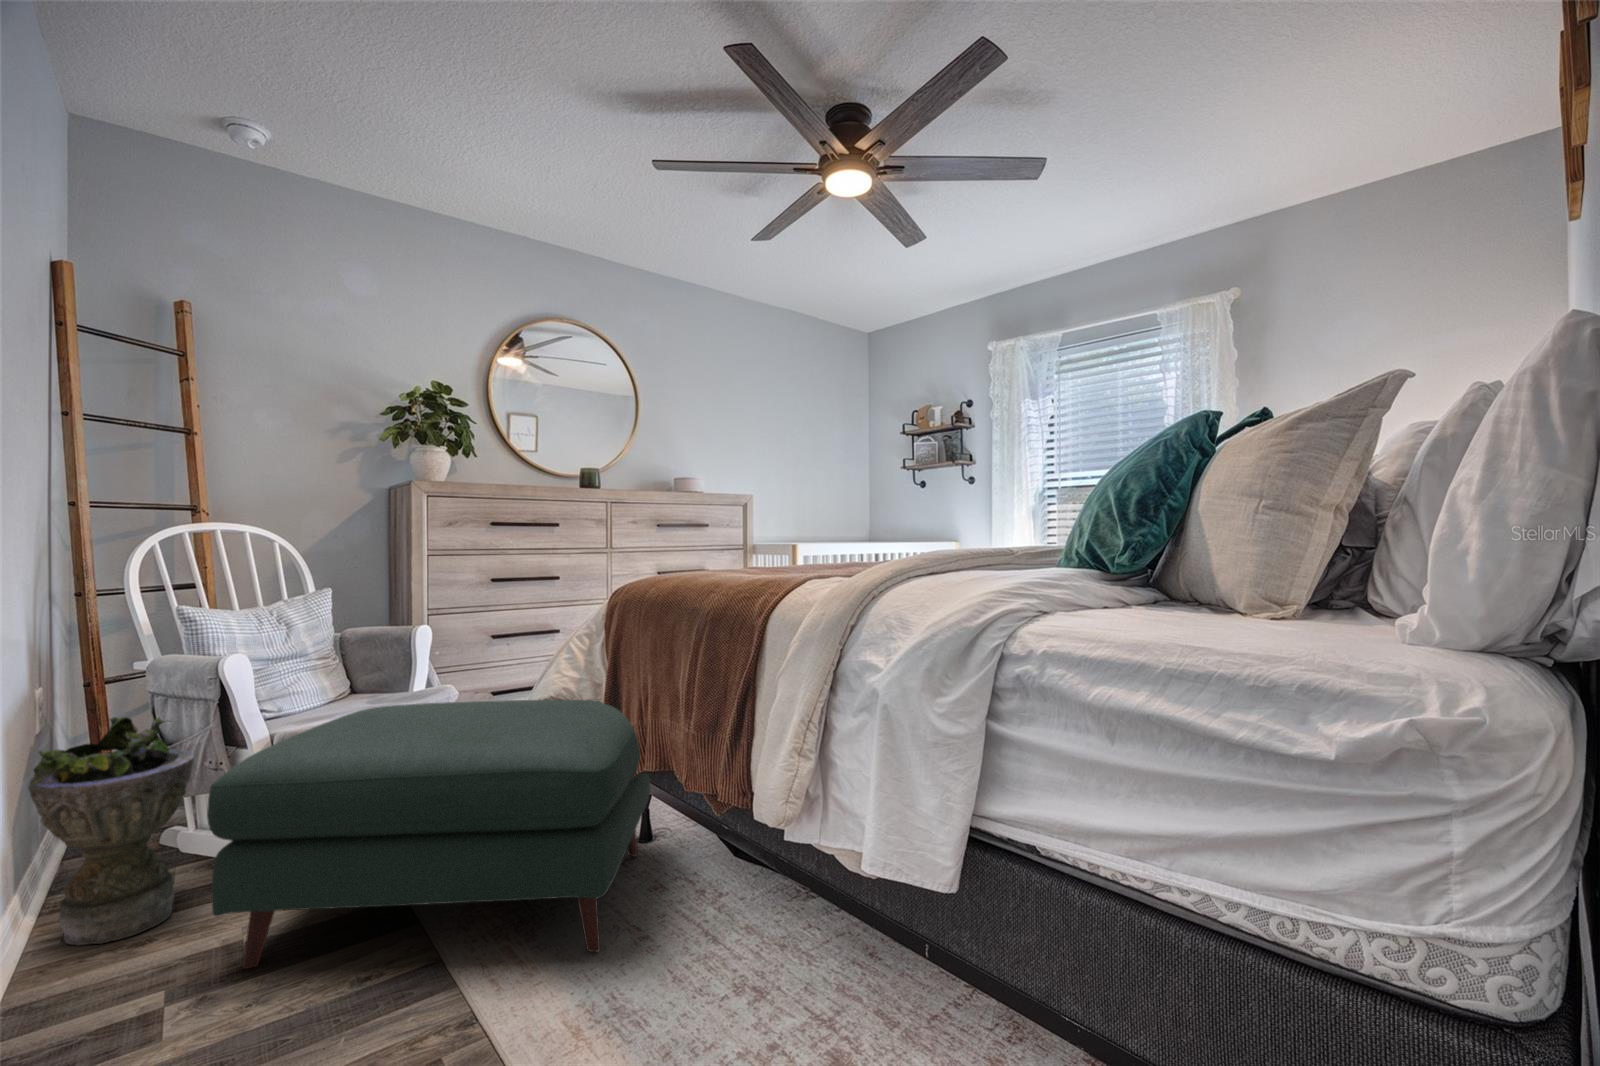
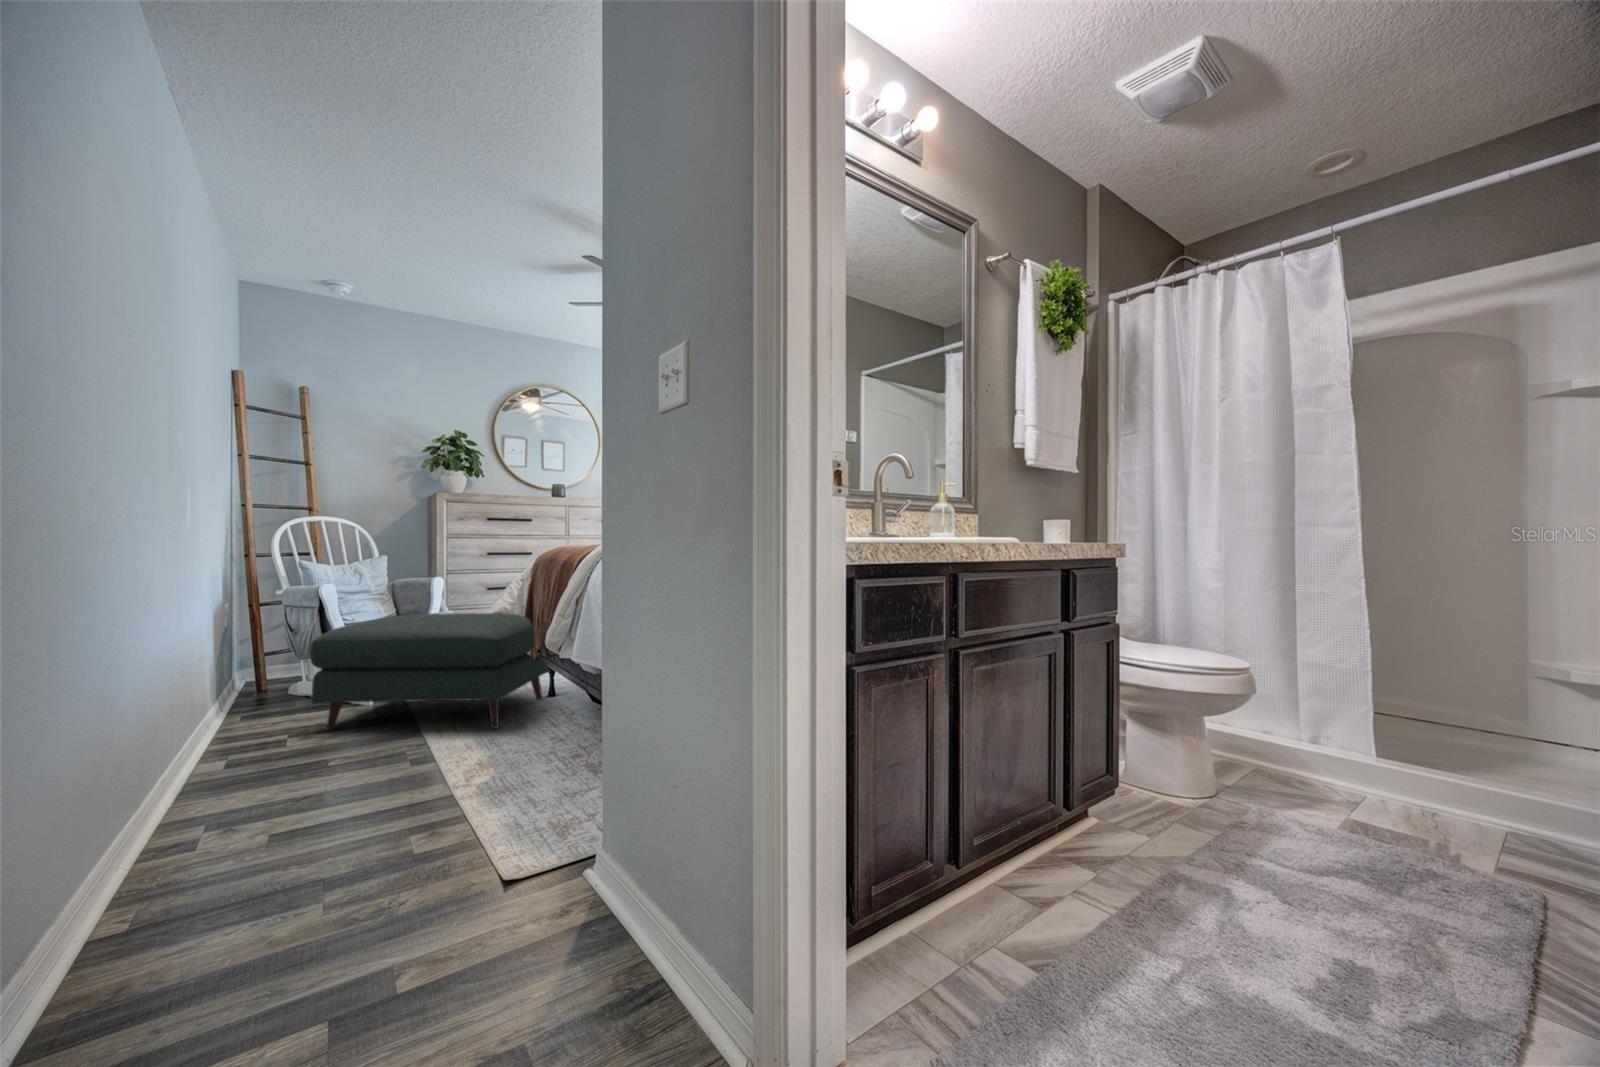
planter: present [28,717,194,945] -> none [225,615,306,722]

